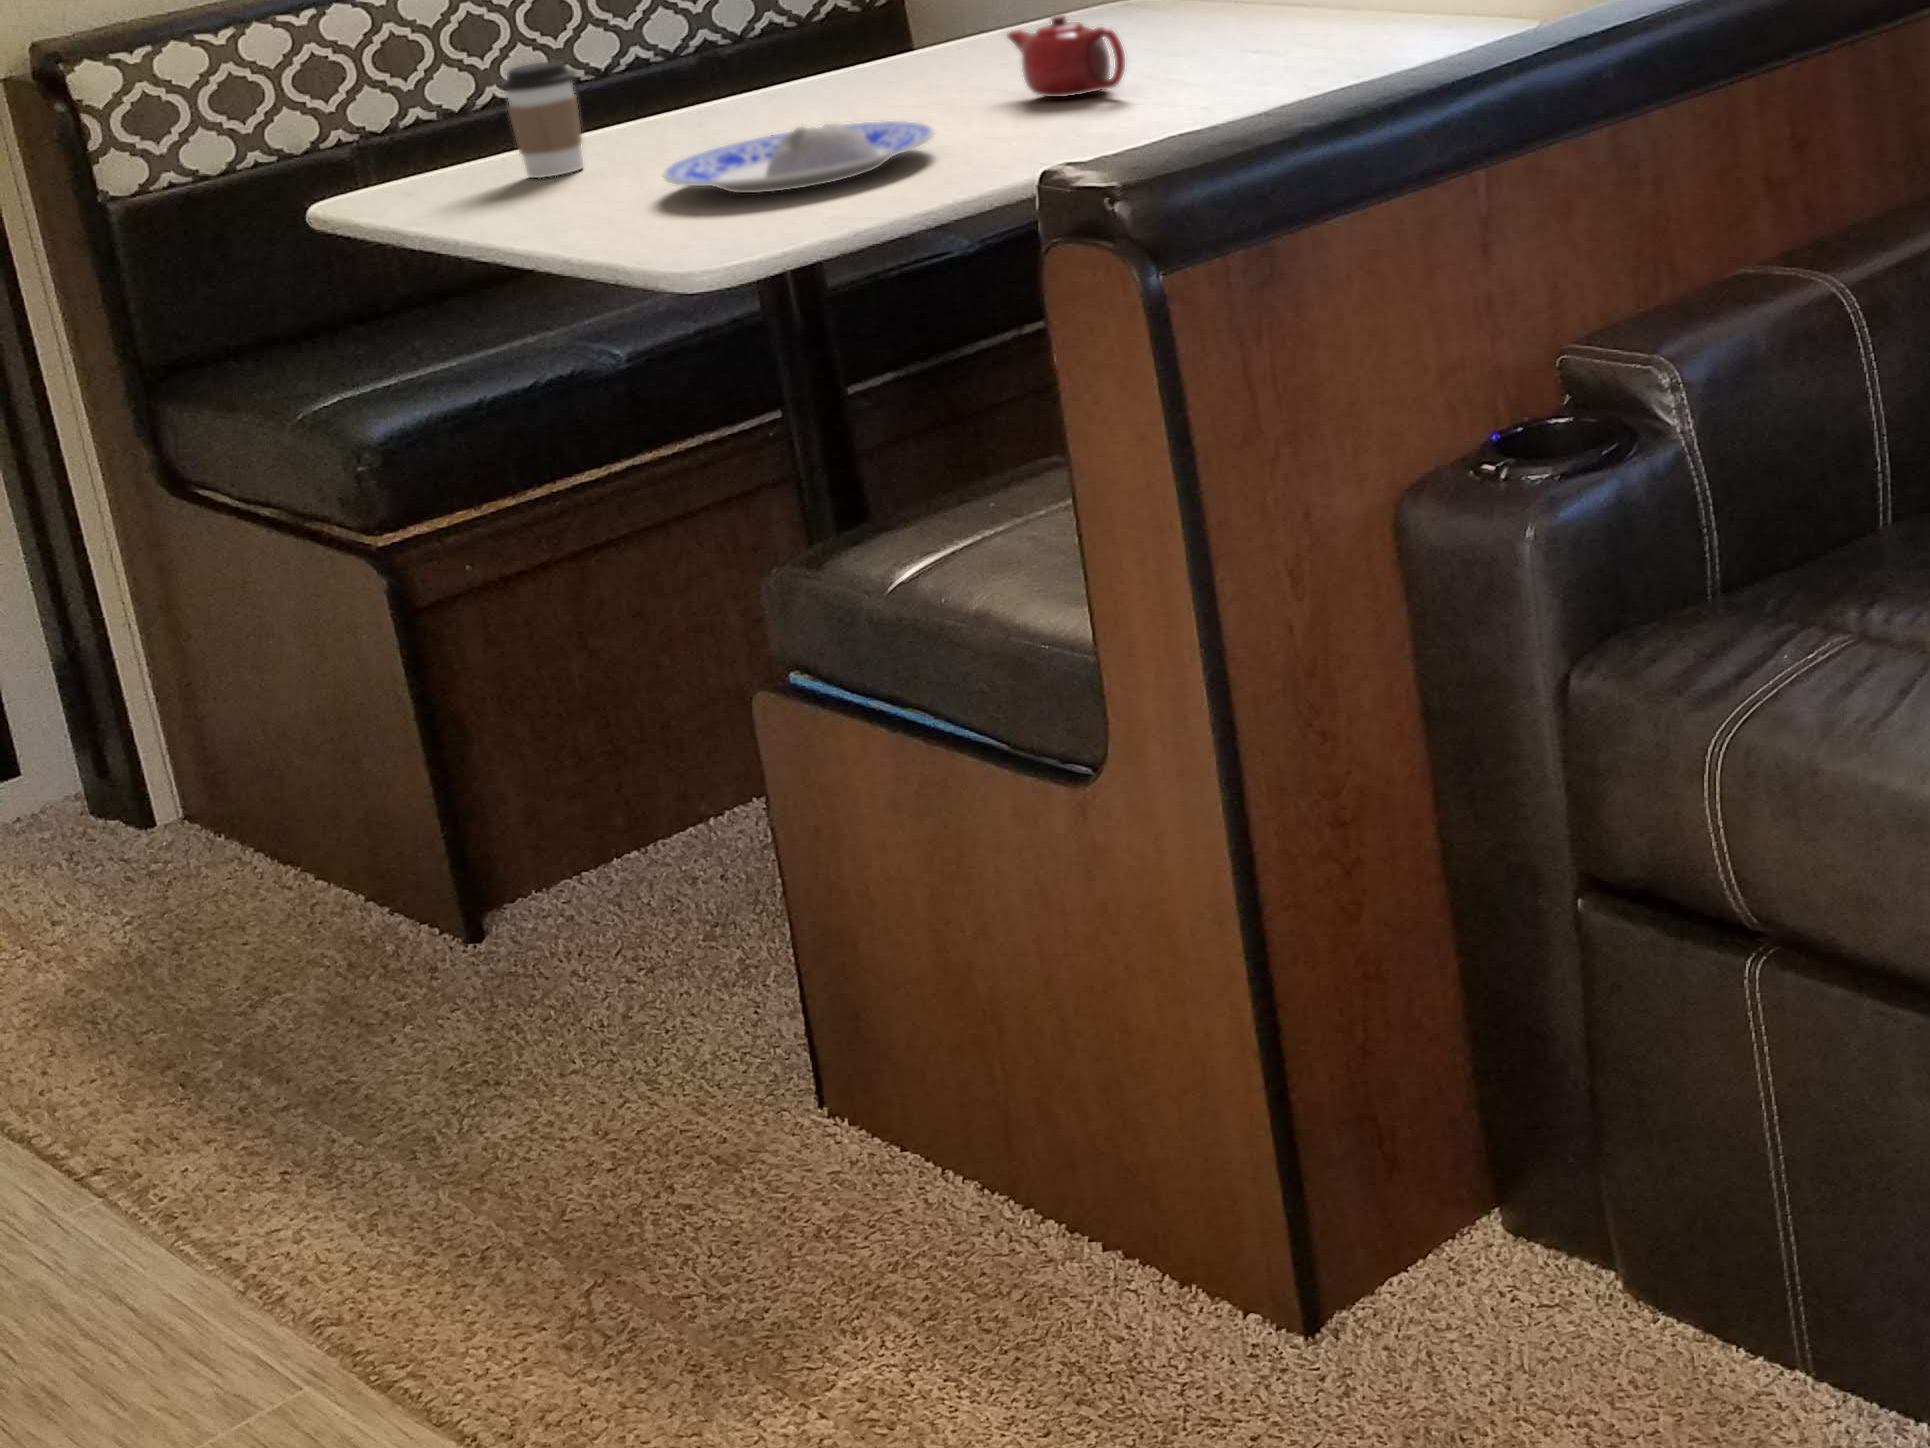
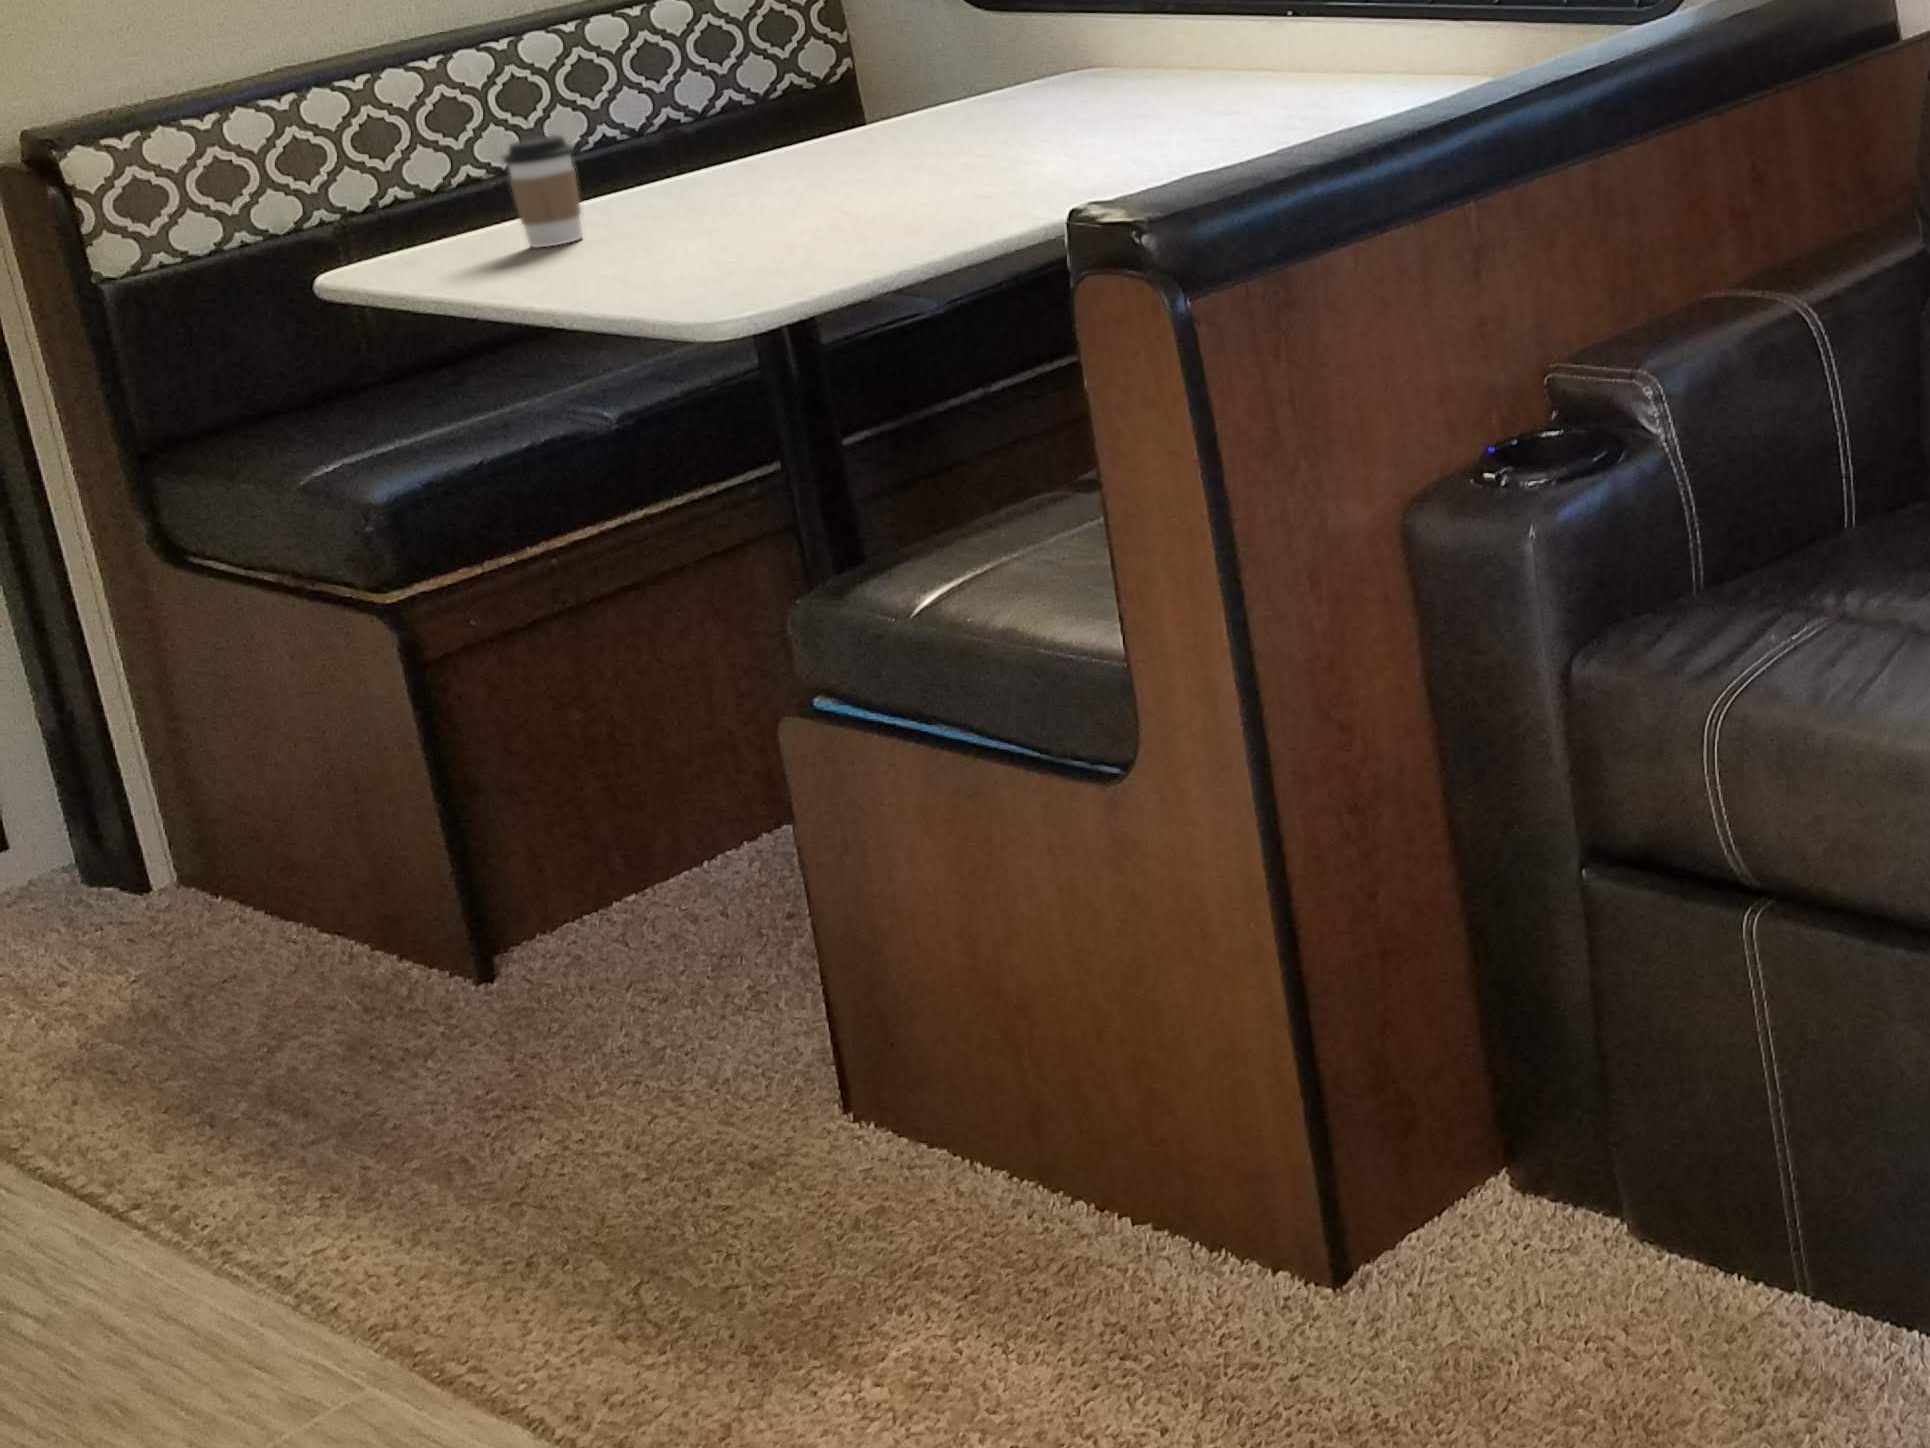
teapot: present [1007,15,1125,97] -> none [984,85,1103,163]
plate: present [663,121,935,193] -> none [669,186,928,253]

